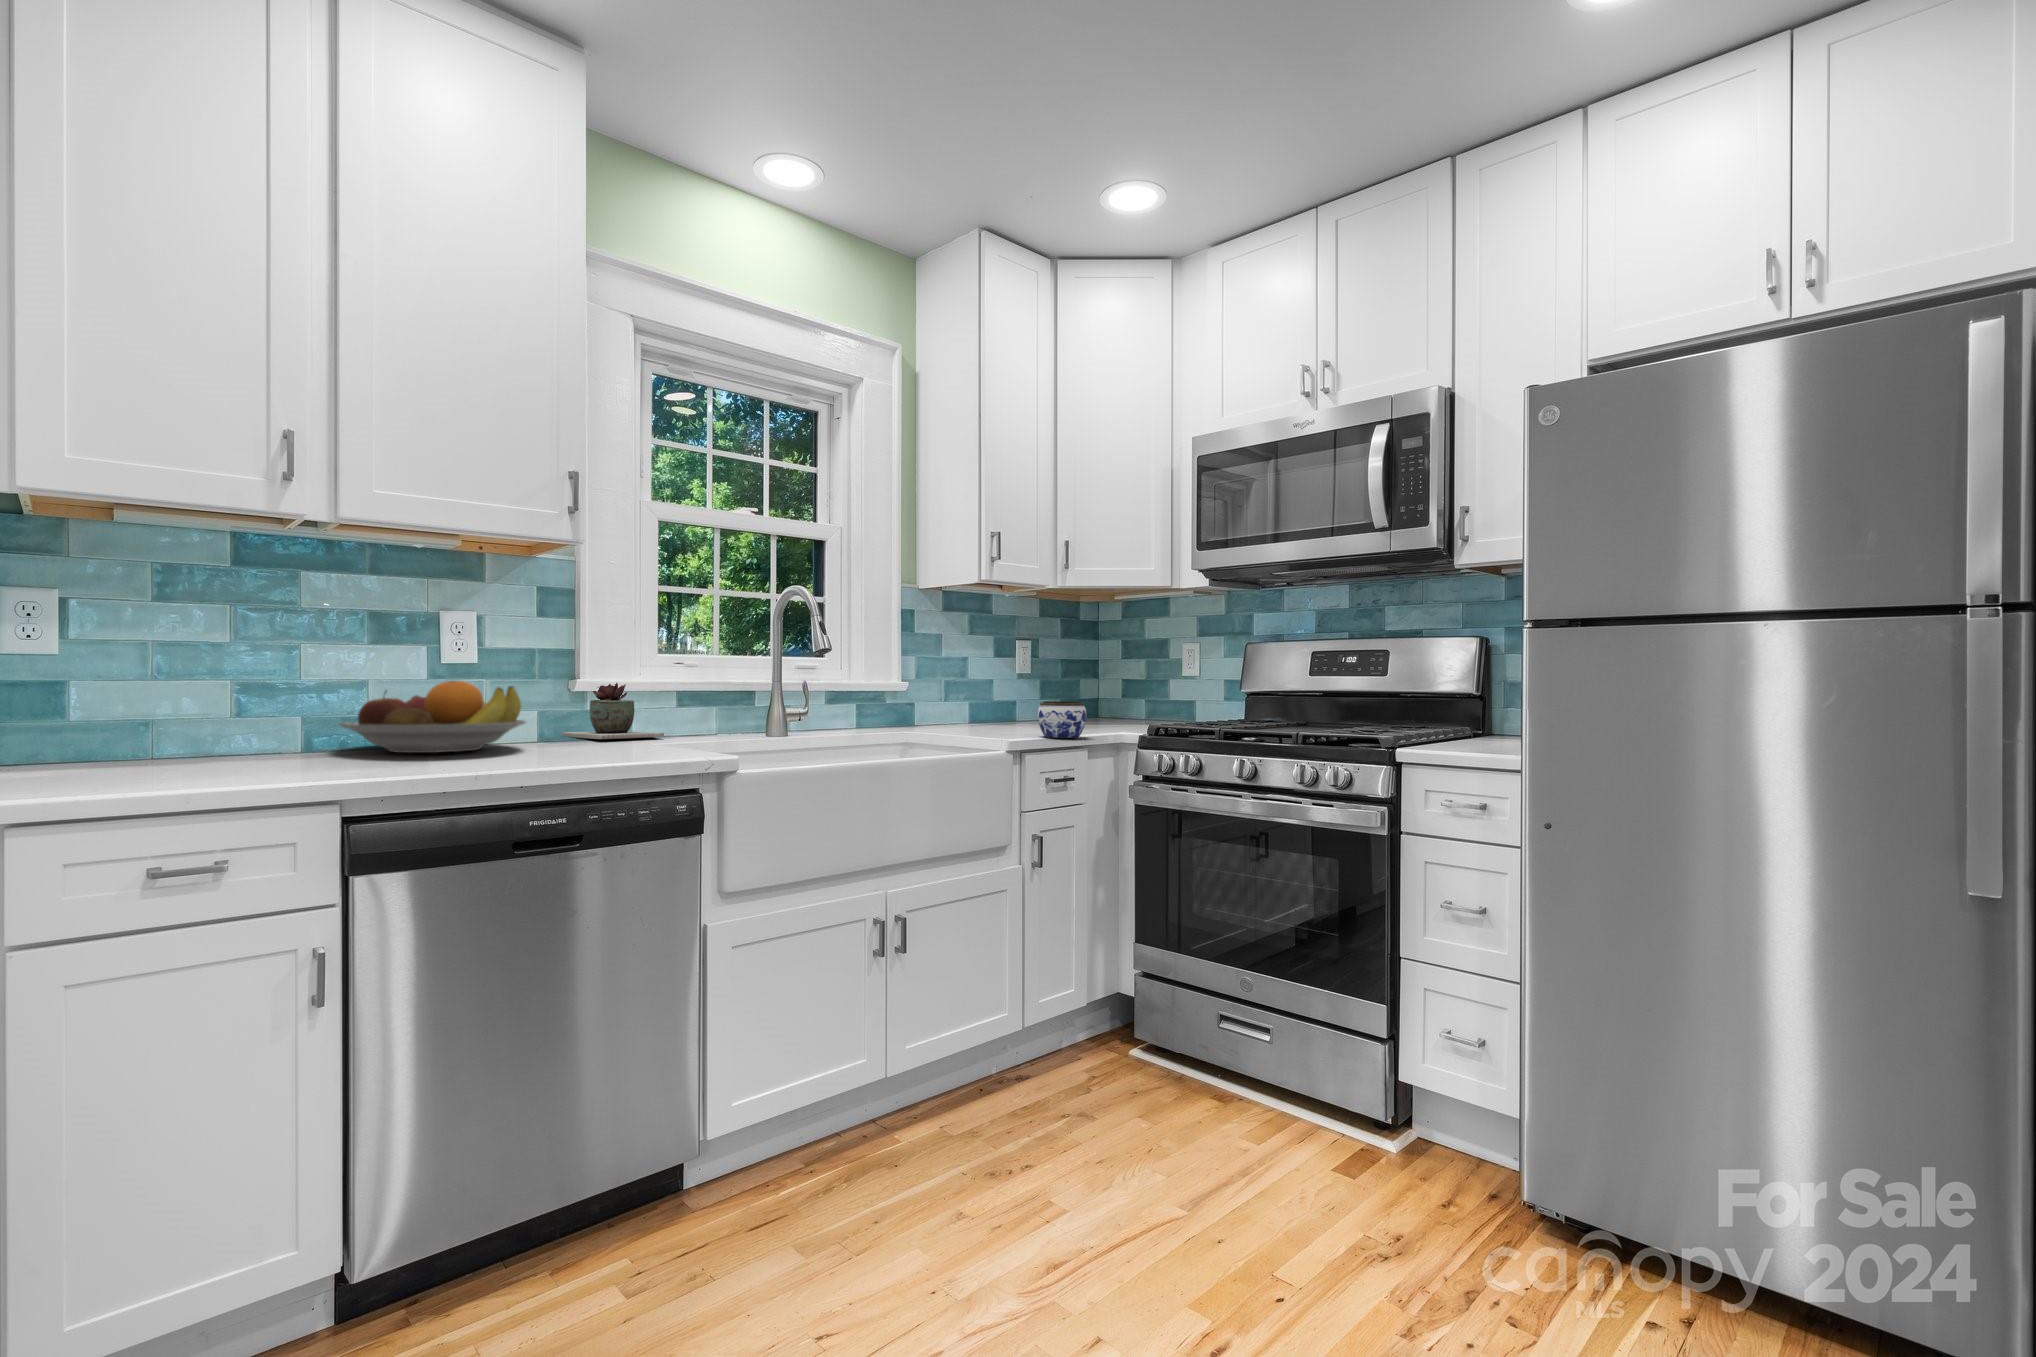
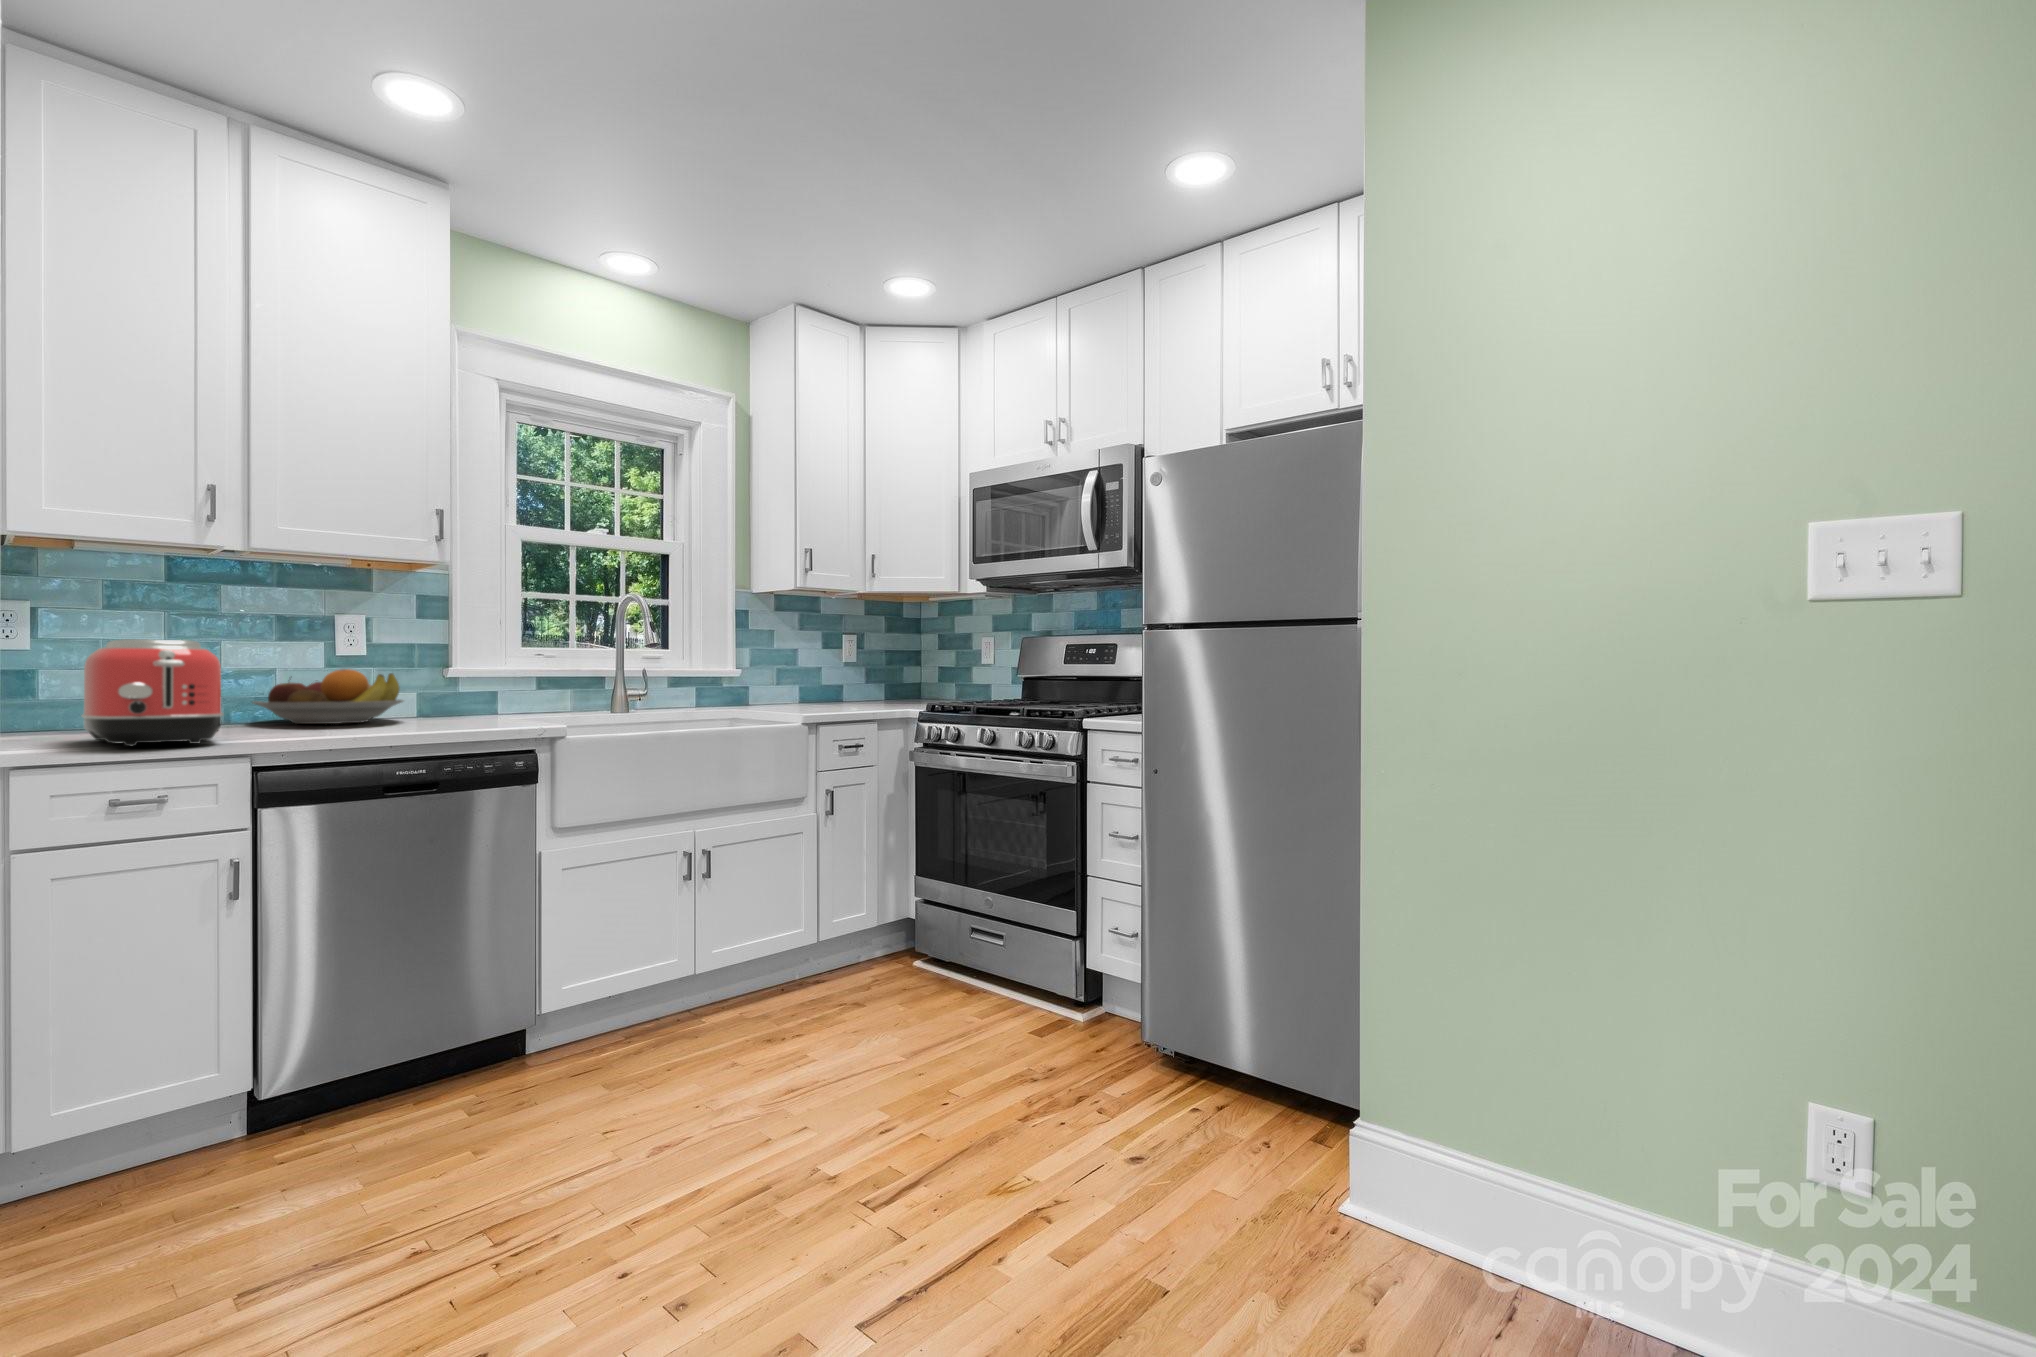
toaster: none [116,638,308,791] -> present [82,639,223,746]
succulent plant: present [562,683,664,739] -> none [441,670,525,715]
jar: present [1038,701,1086,738] -> none [843,685,883,714]

